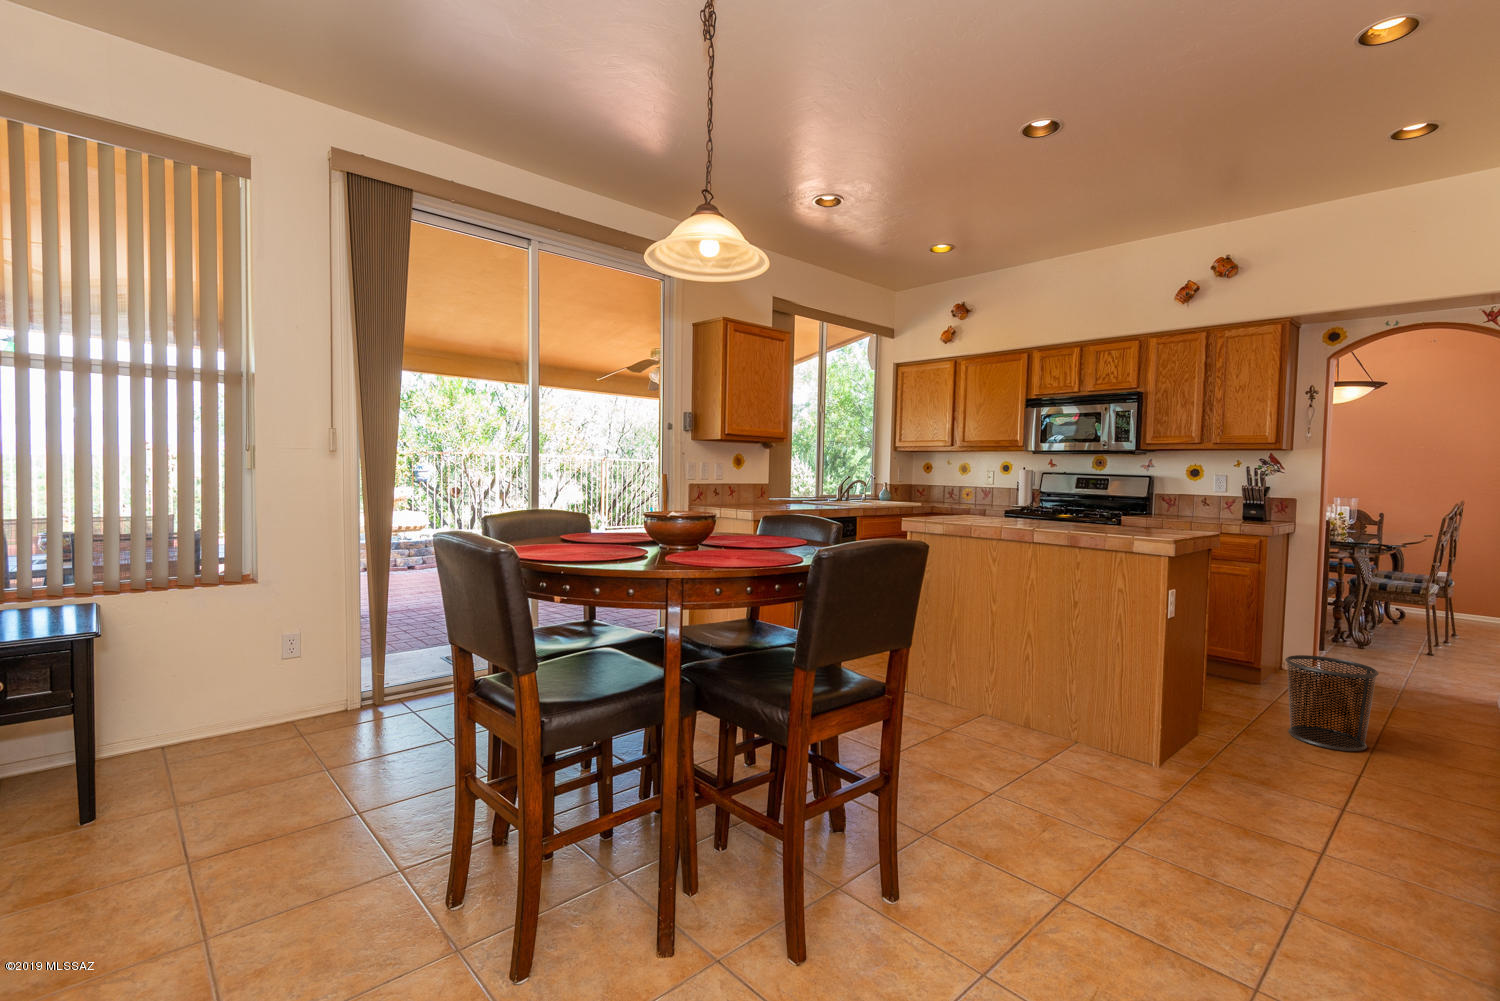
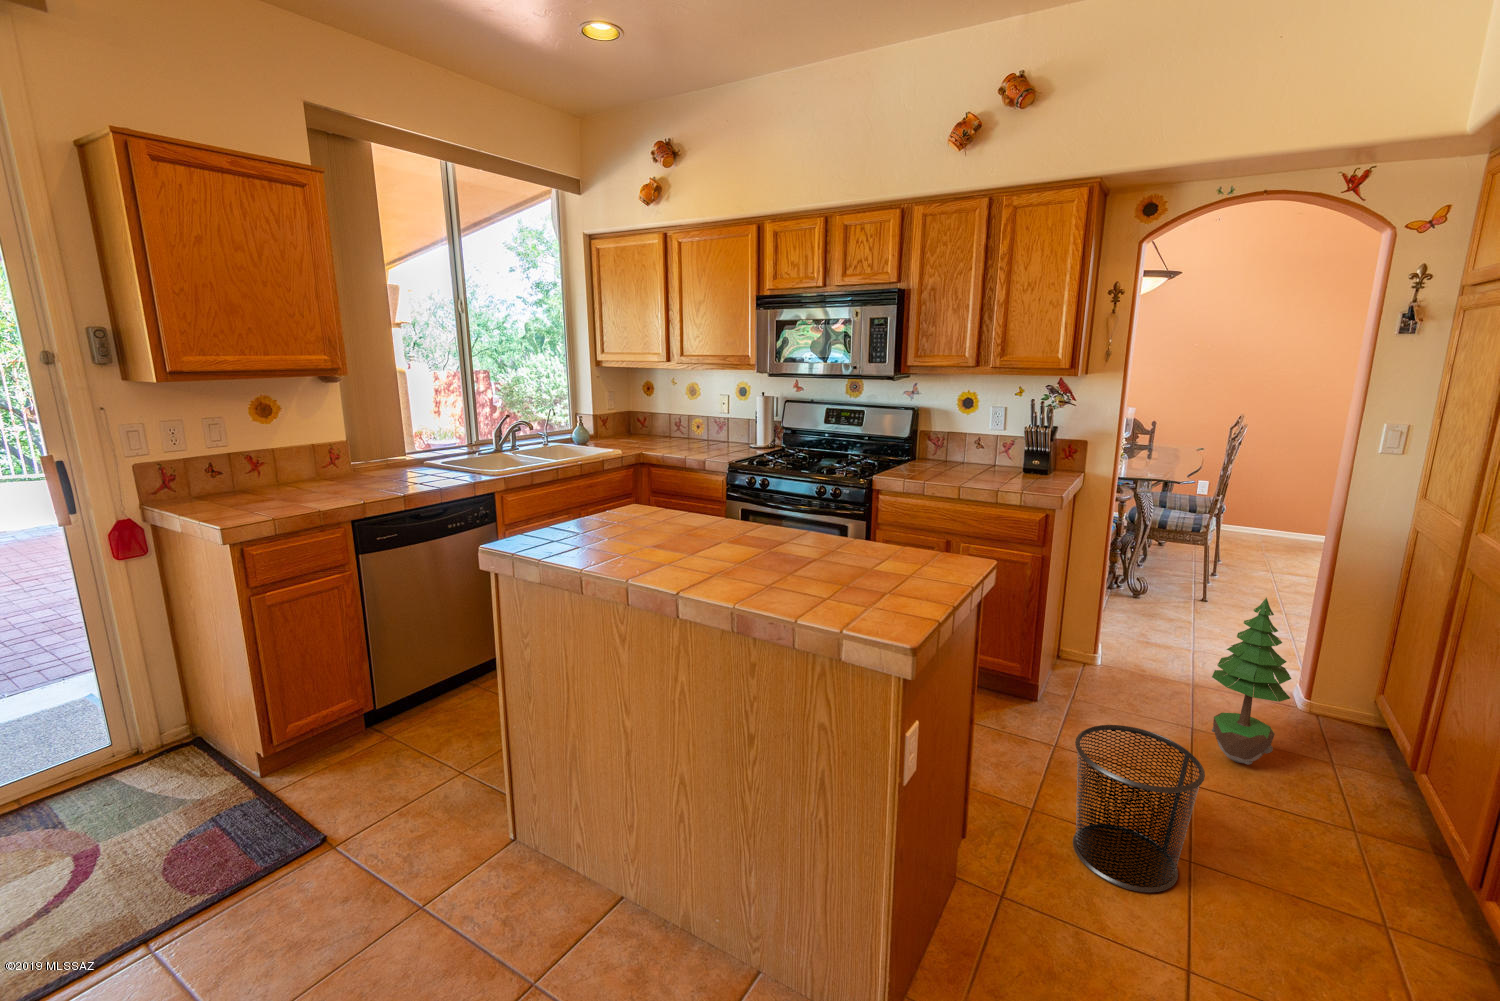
potted tree: none [1402,591,1468,719] -> present [1212,598,1291,765]

